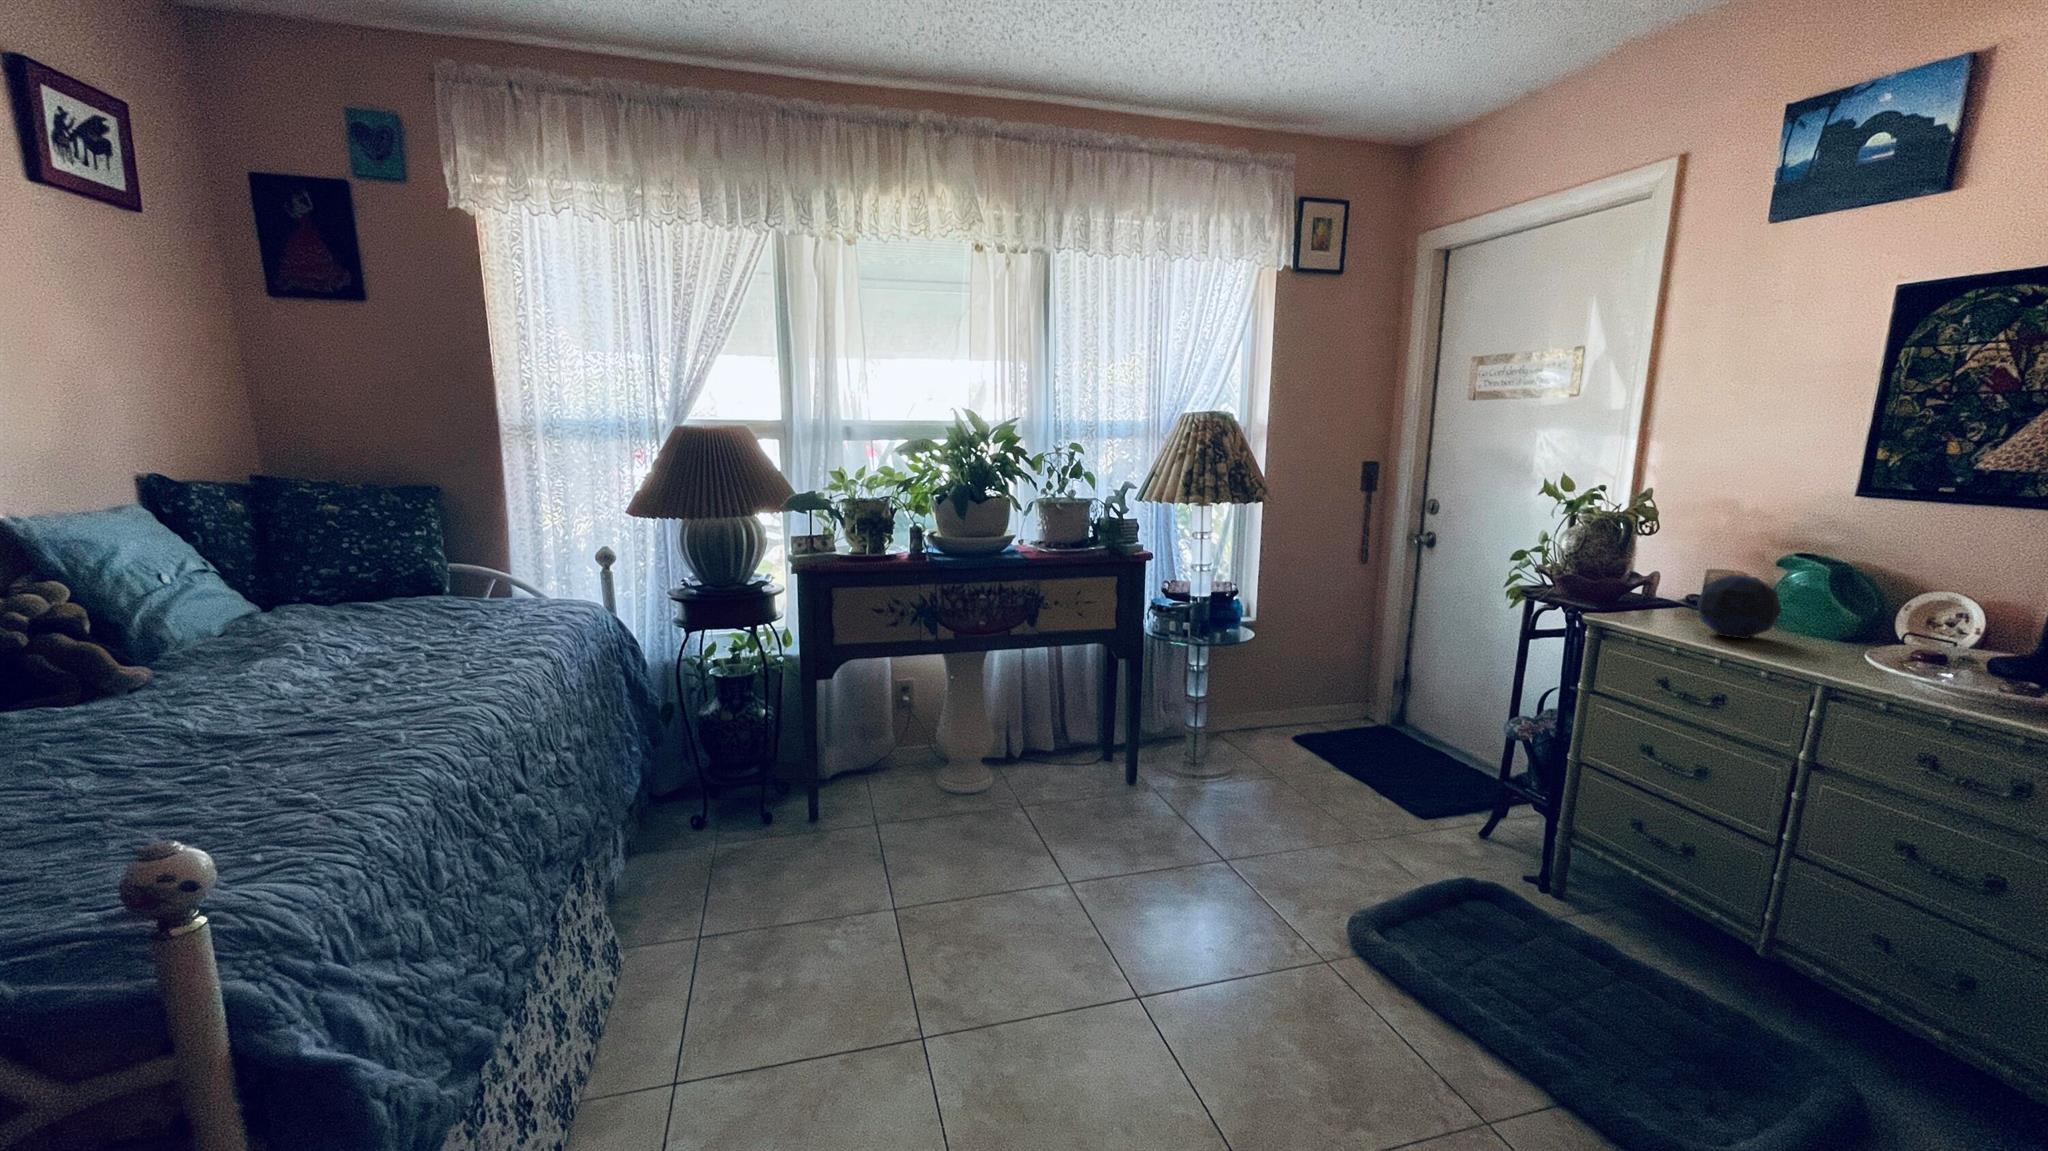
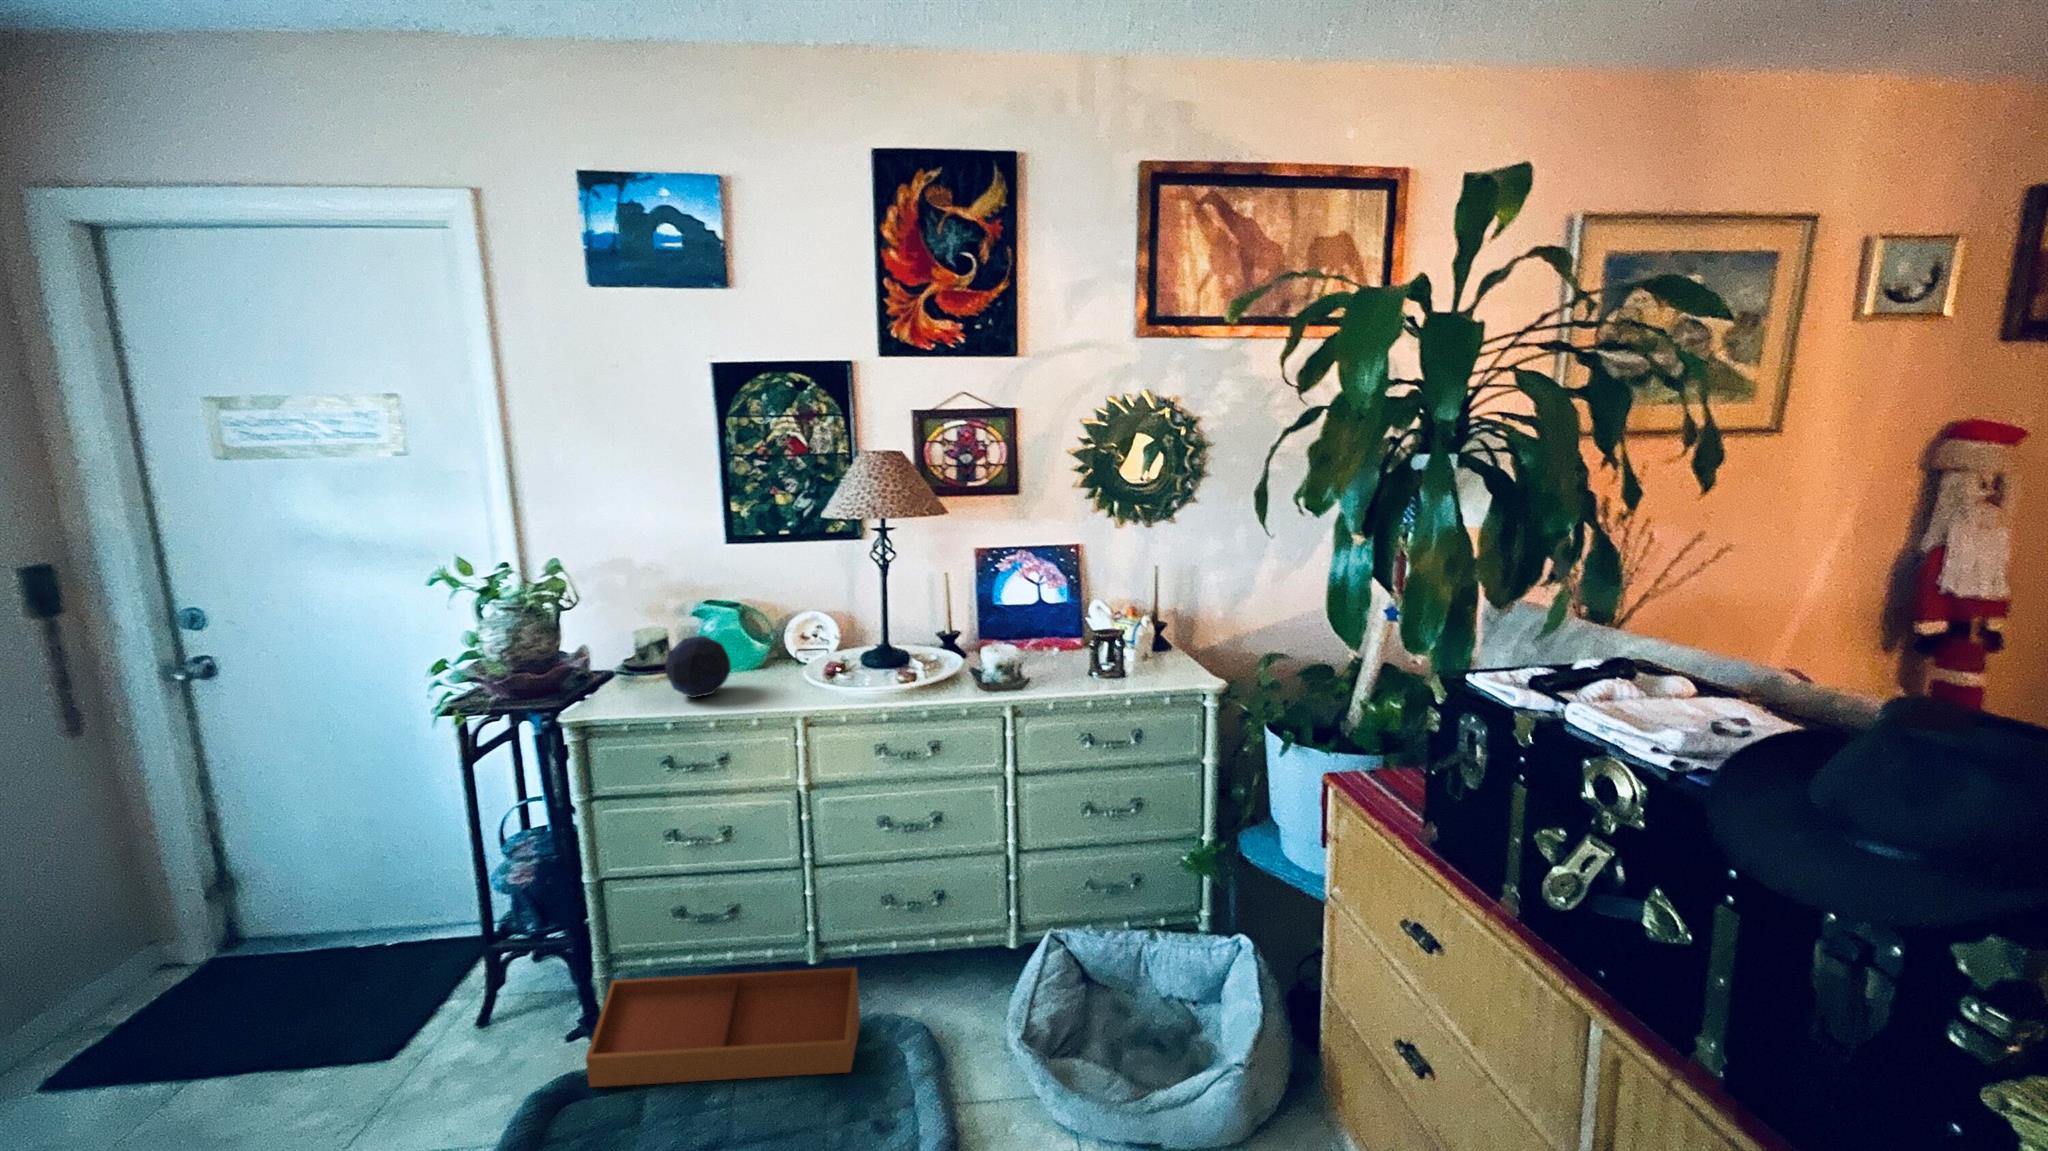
storage bin: none [1510,852,1804,1070] -> present [586,967,860,1087]

